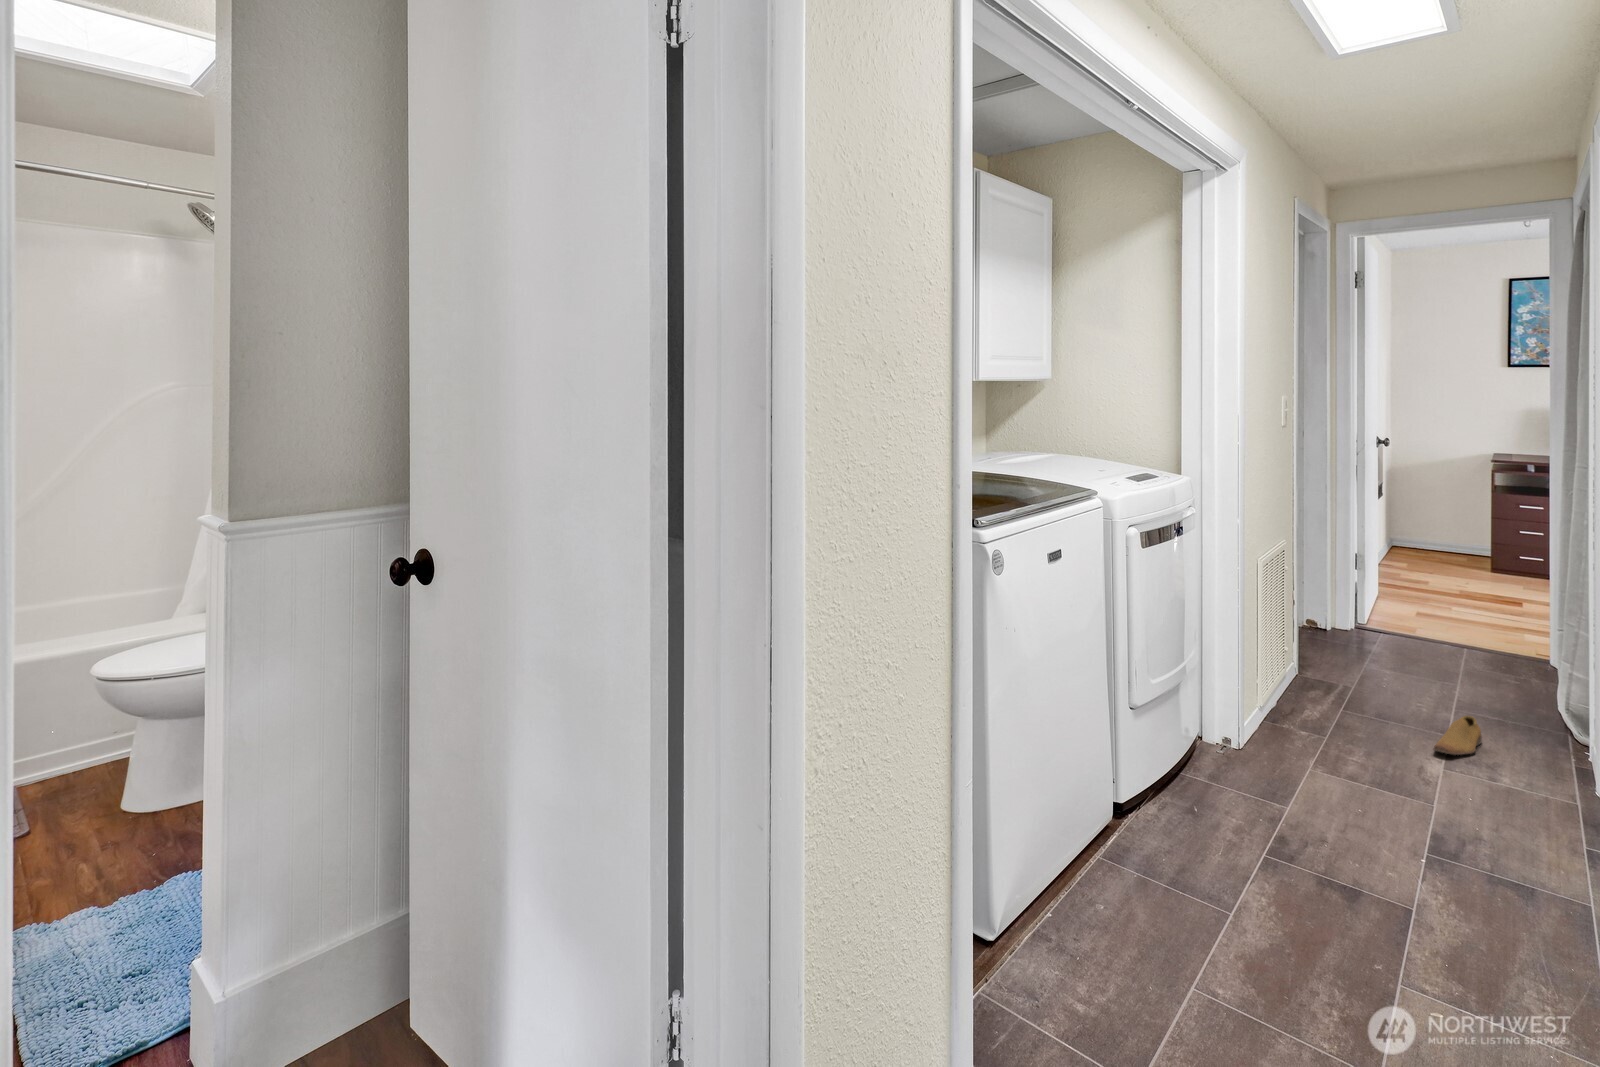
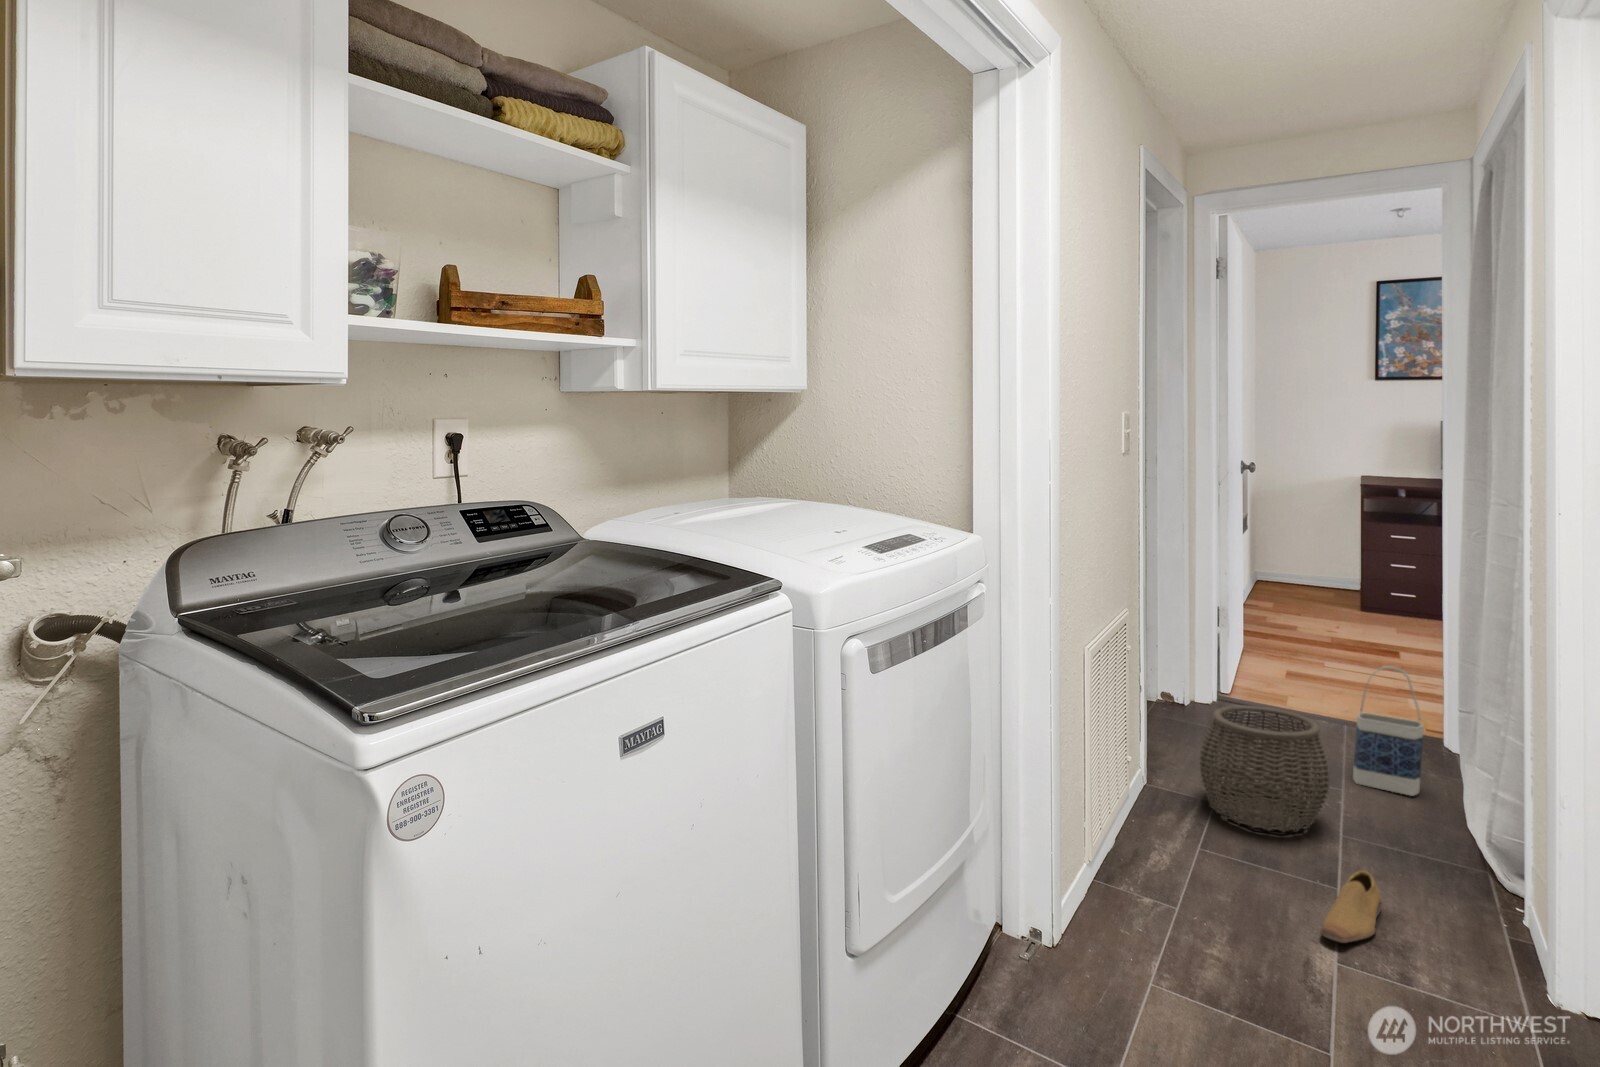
bag: none [1469,588,1528,687] -> present [1353,666,1424,796]
woven basket: none [1341,615,1447,702] -> present [1199,706,1330,832]

